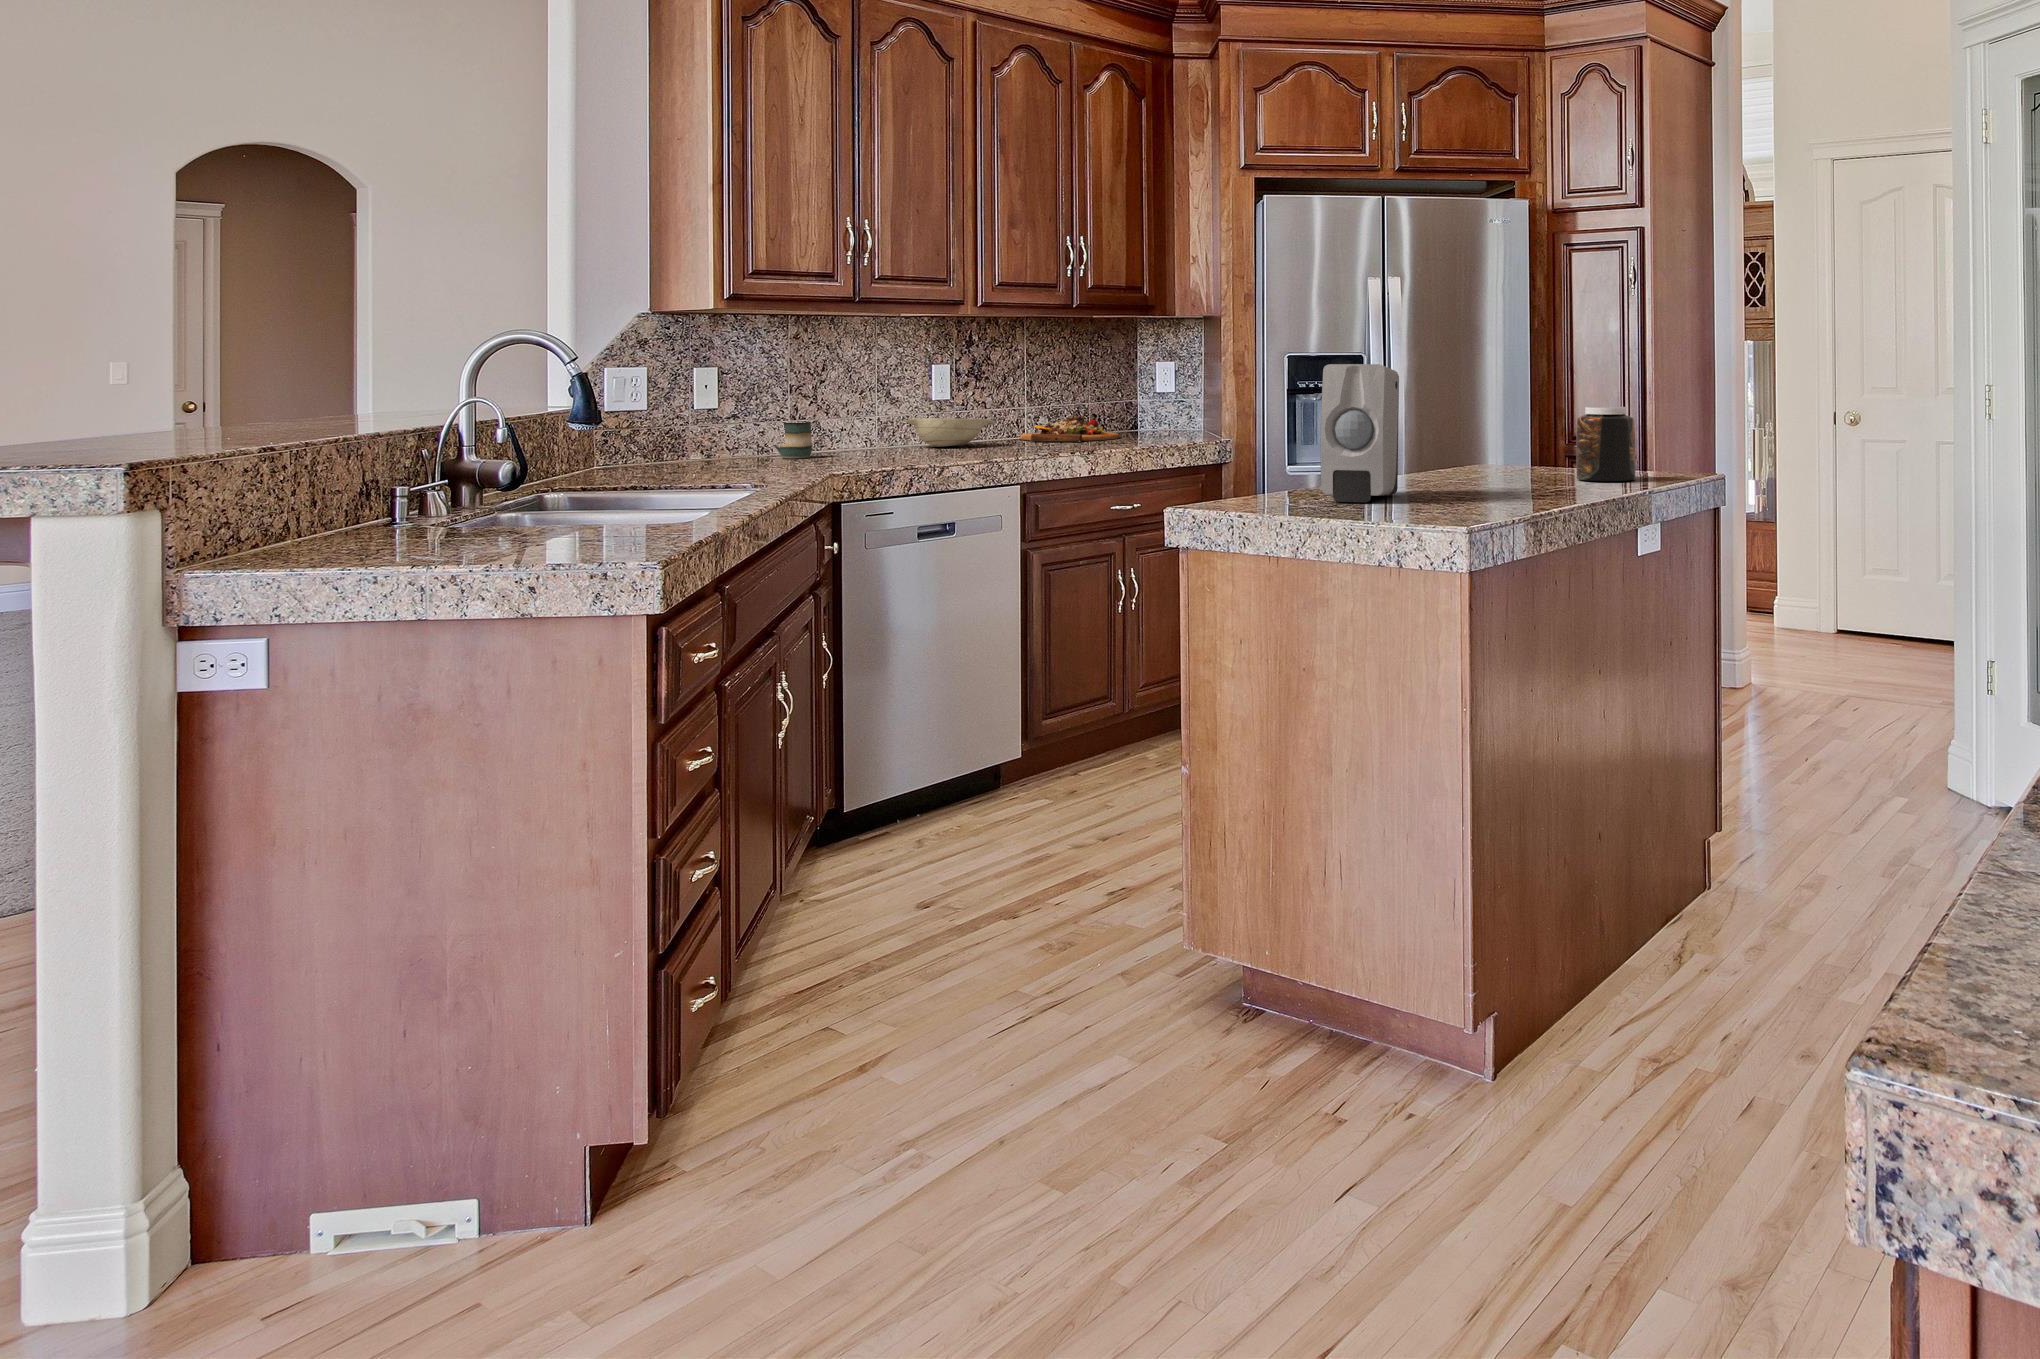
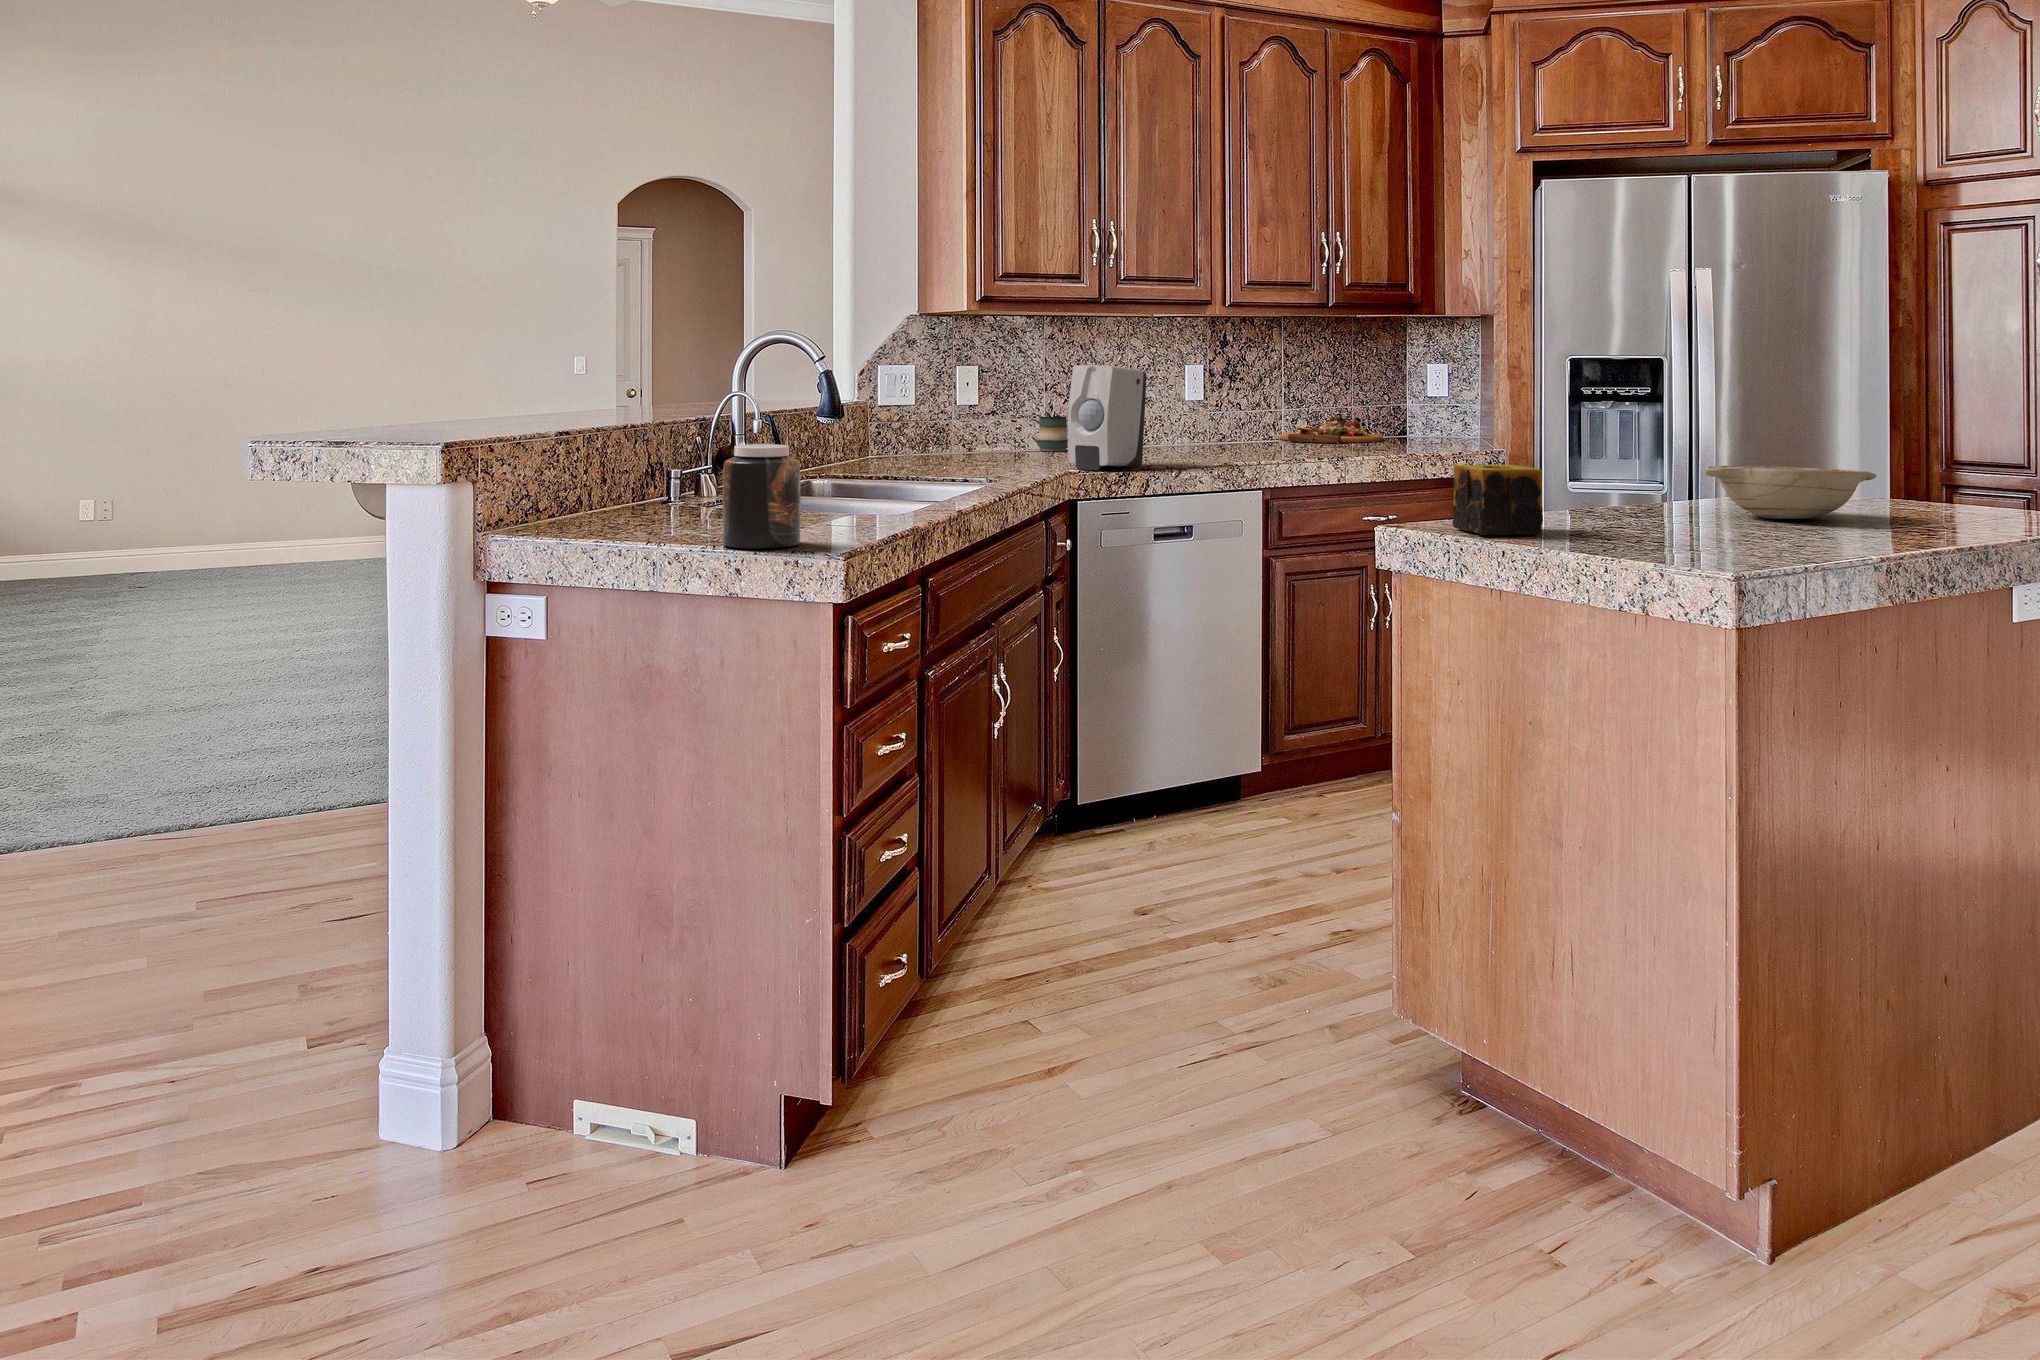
soap dispenser: present [1320,364,1399,502] -> present [1068,365,1147,470]
jar: present [1576,406,1635,481] -> present [722,444,801,549]
decorative bowl: present [905,418,996,447] -> present [1705,466,1876,519]
candle: none [1232,449,1308,510] -> present [1452,464,1543,535]

